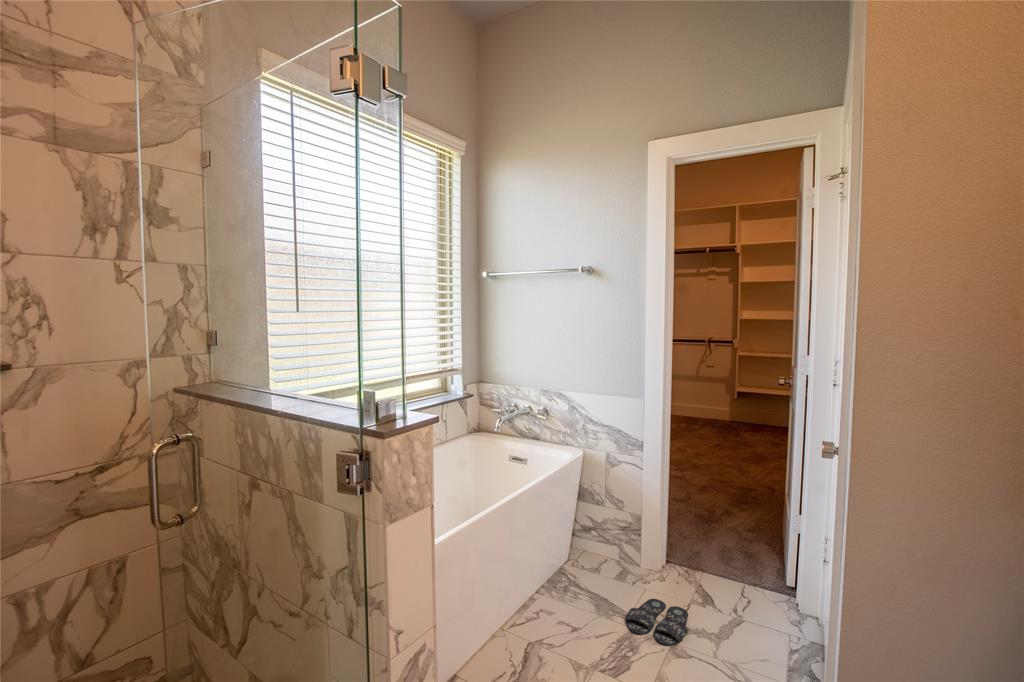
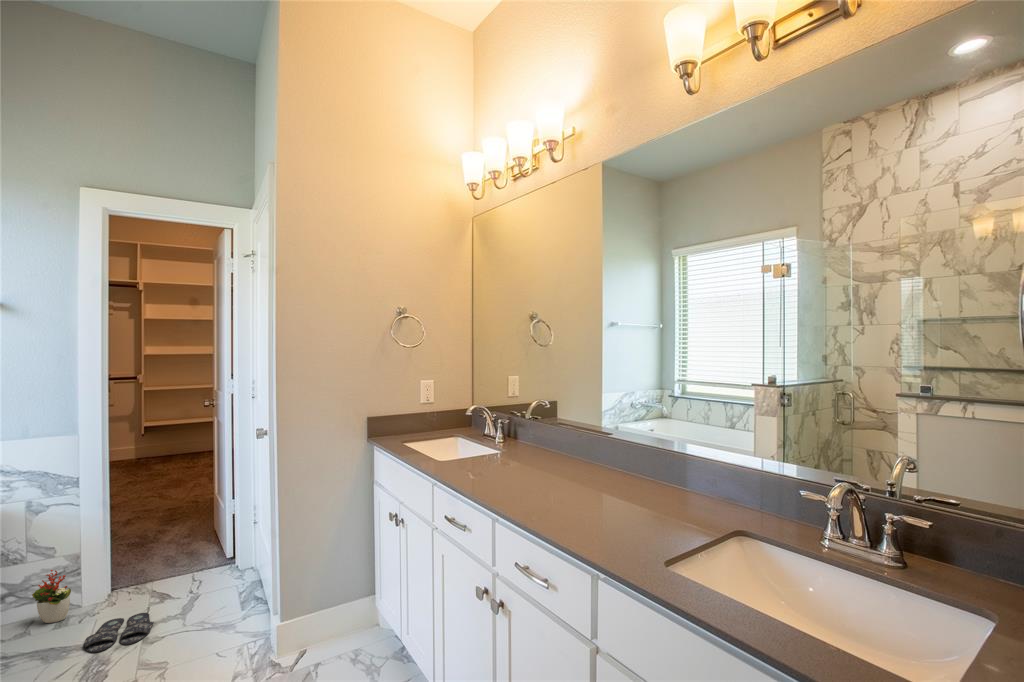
decorative plant: none [604,522,630,573] -> present [32,570,71,623]

